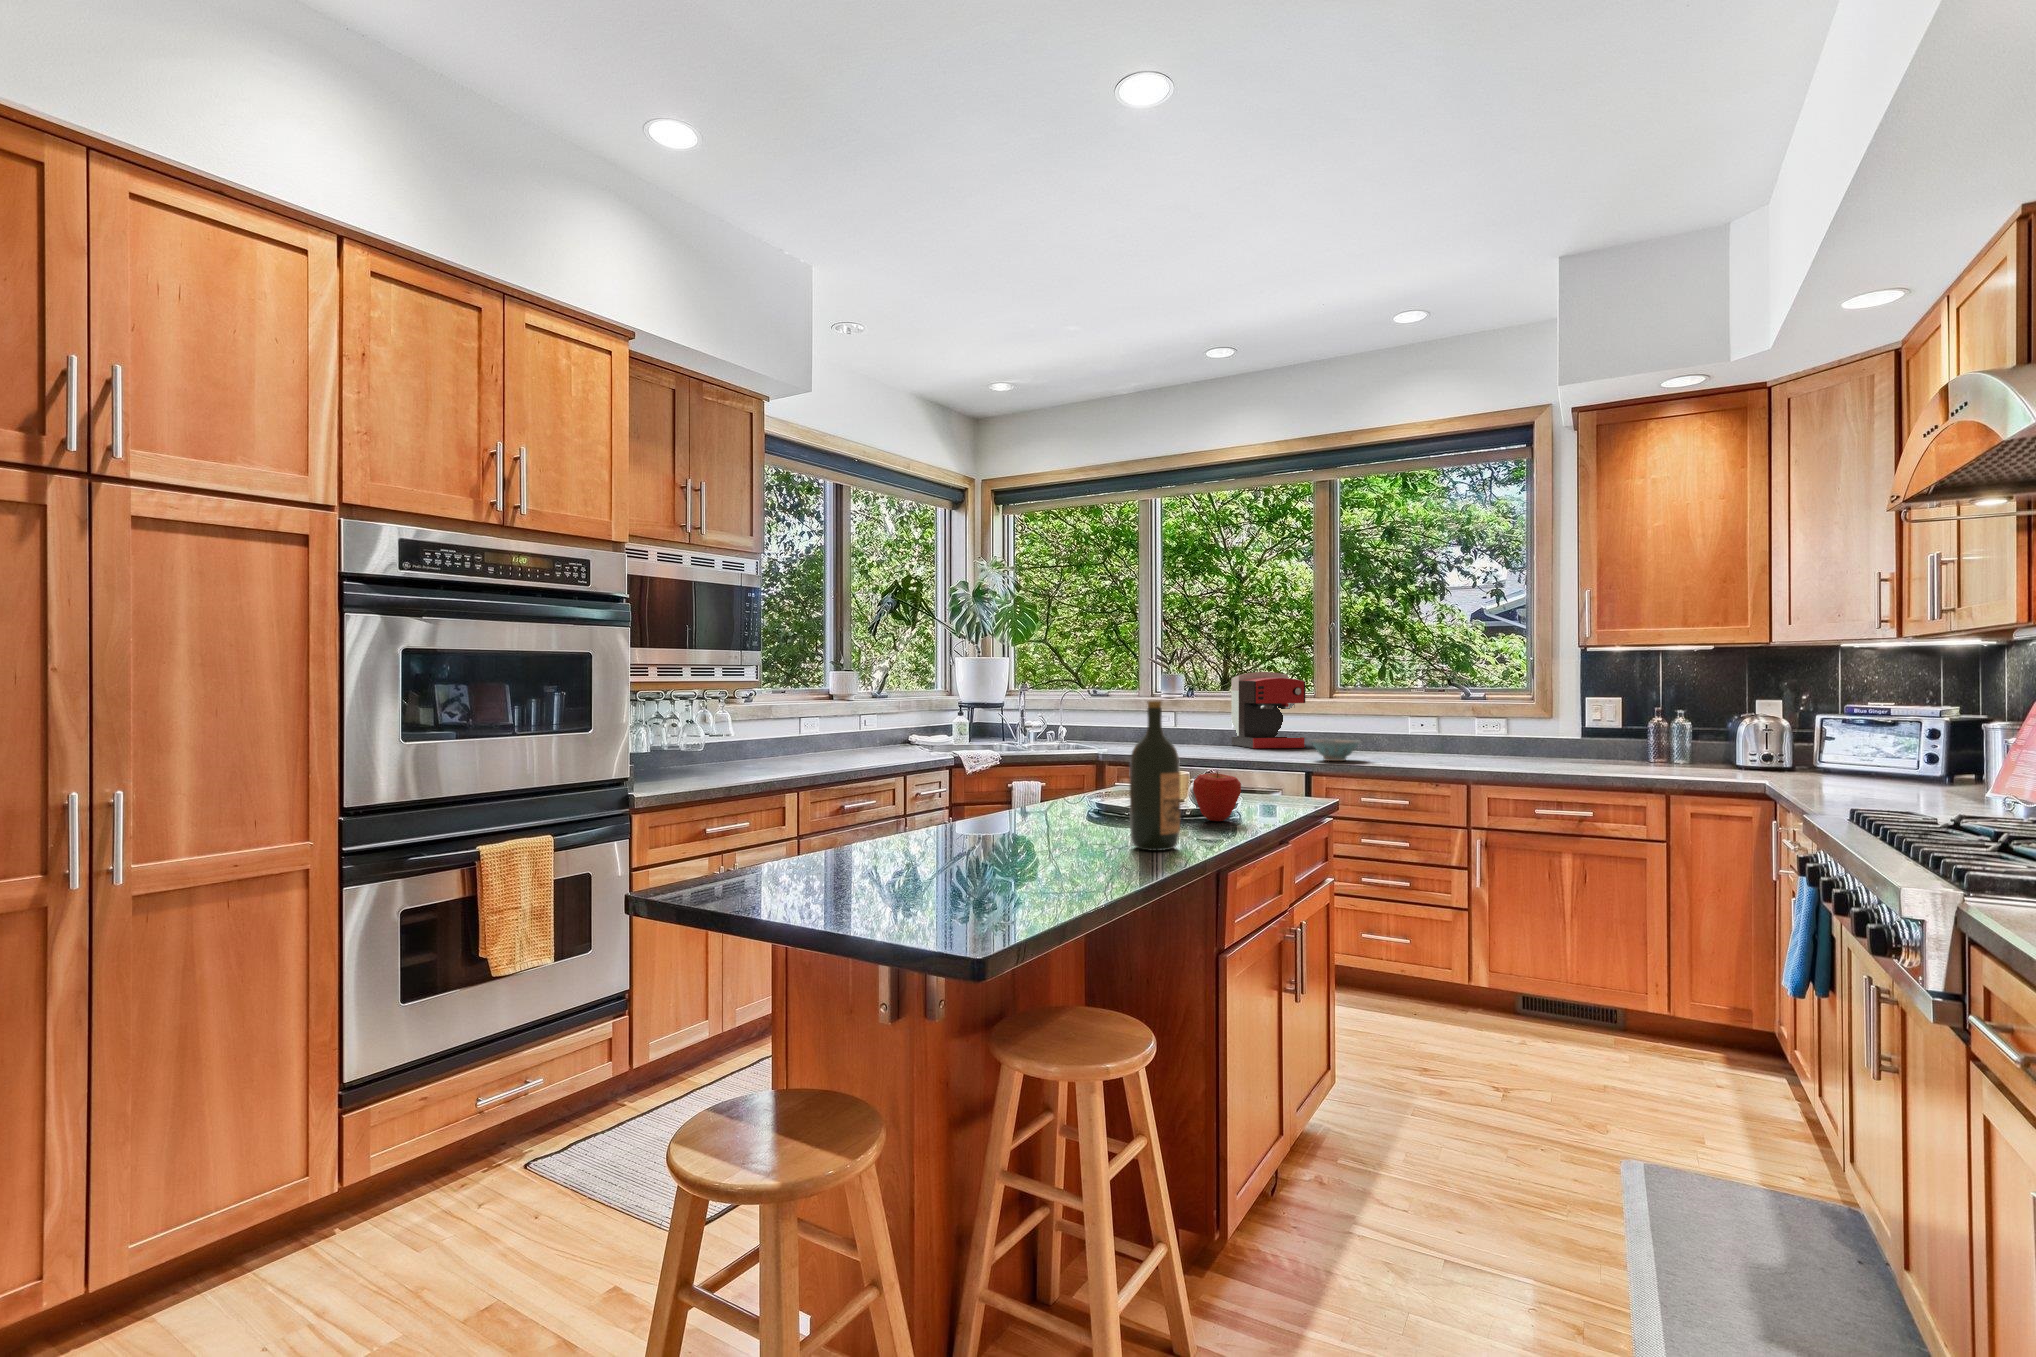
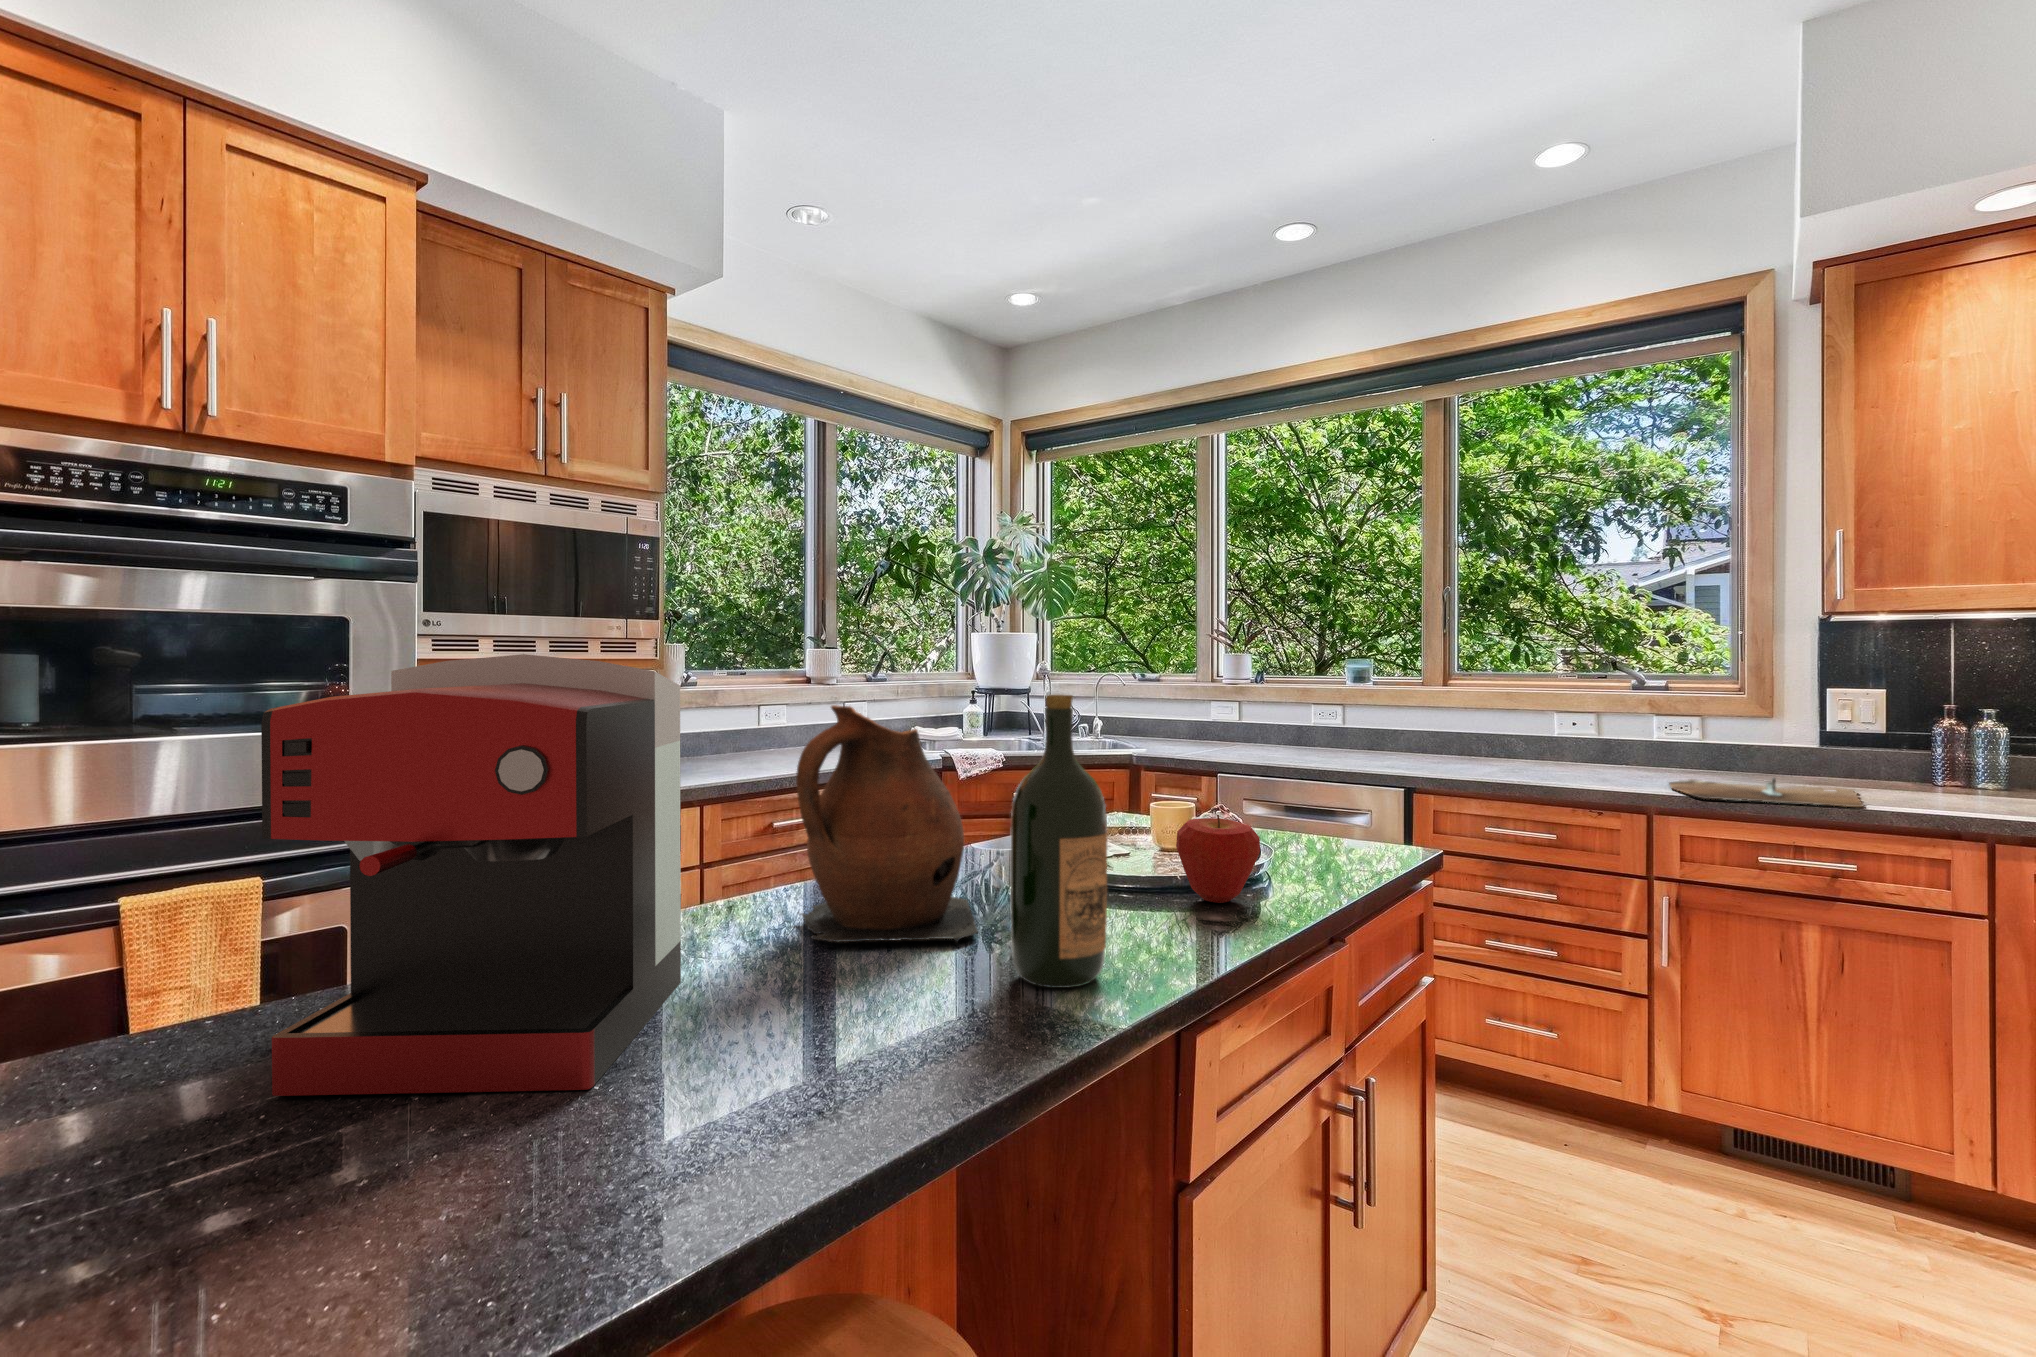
coffee maker: present [1231,672,1305,748] -> present [261,654,681,1096]
ceramic pitcher: none [985,708,1097,839] -> present [796,705,978,943]
ceramic bowl: present [1310,739,1360,761] -> none [1412,744,1488,775]
cutting board: none [1482,756,1600,774] -> present [1669,778,1863,807]

